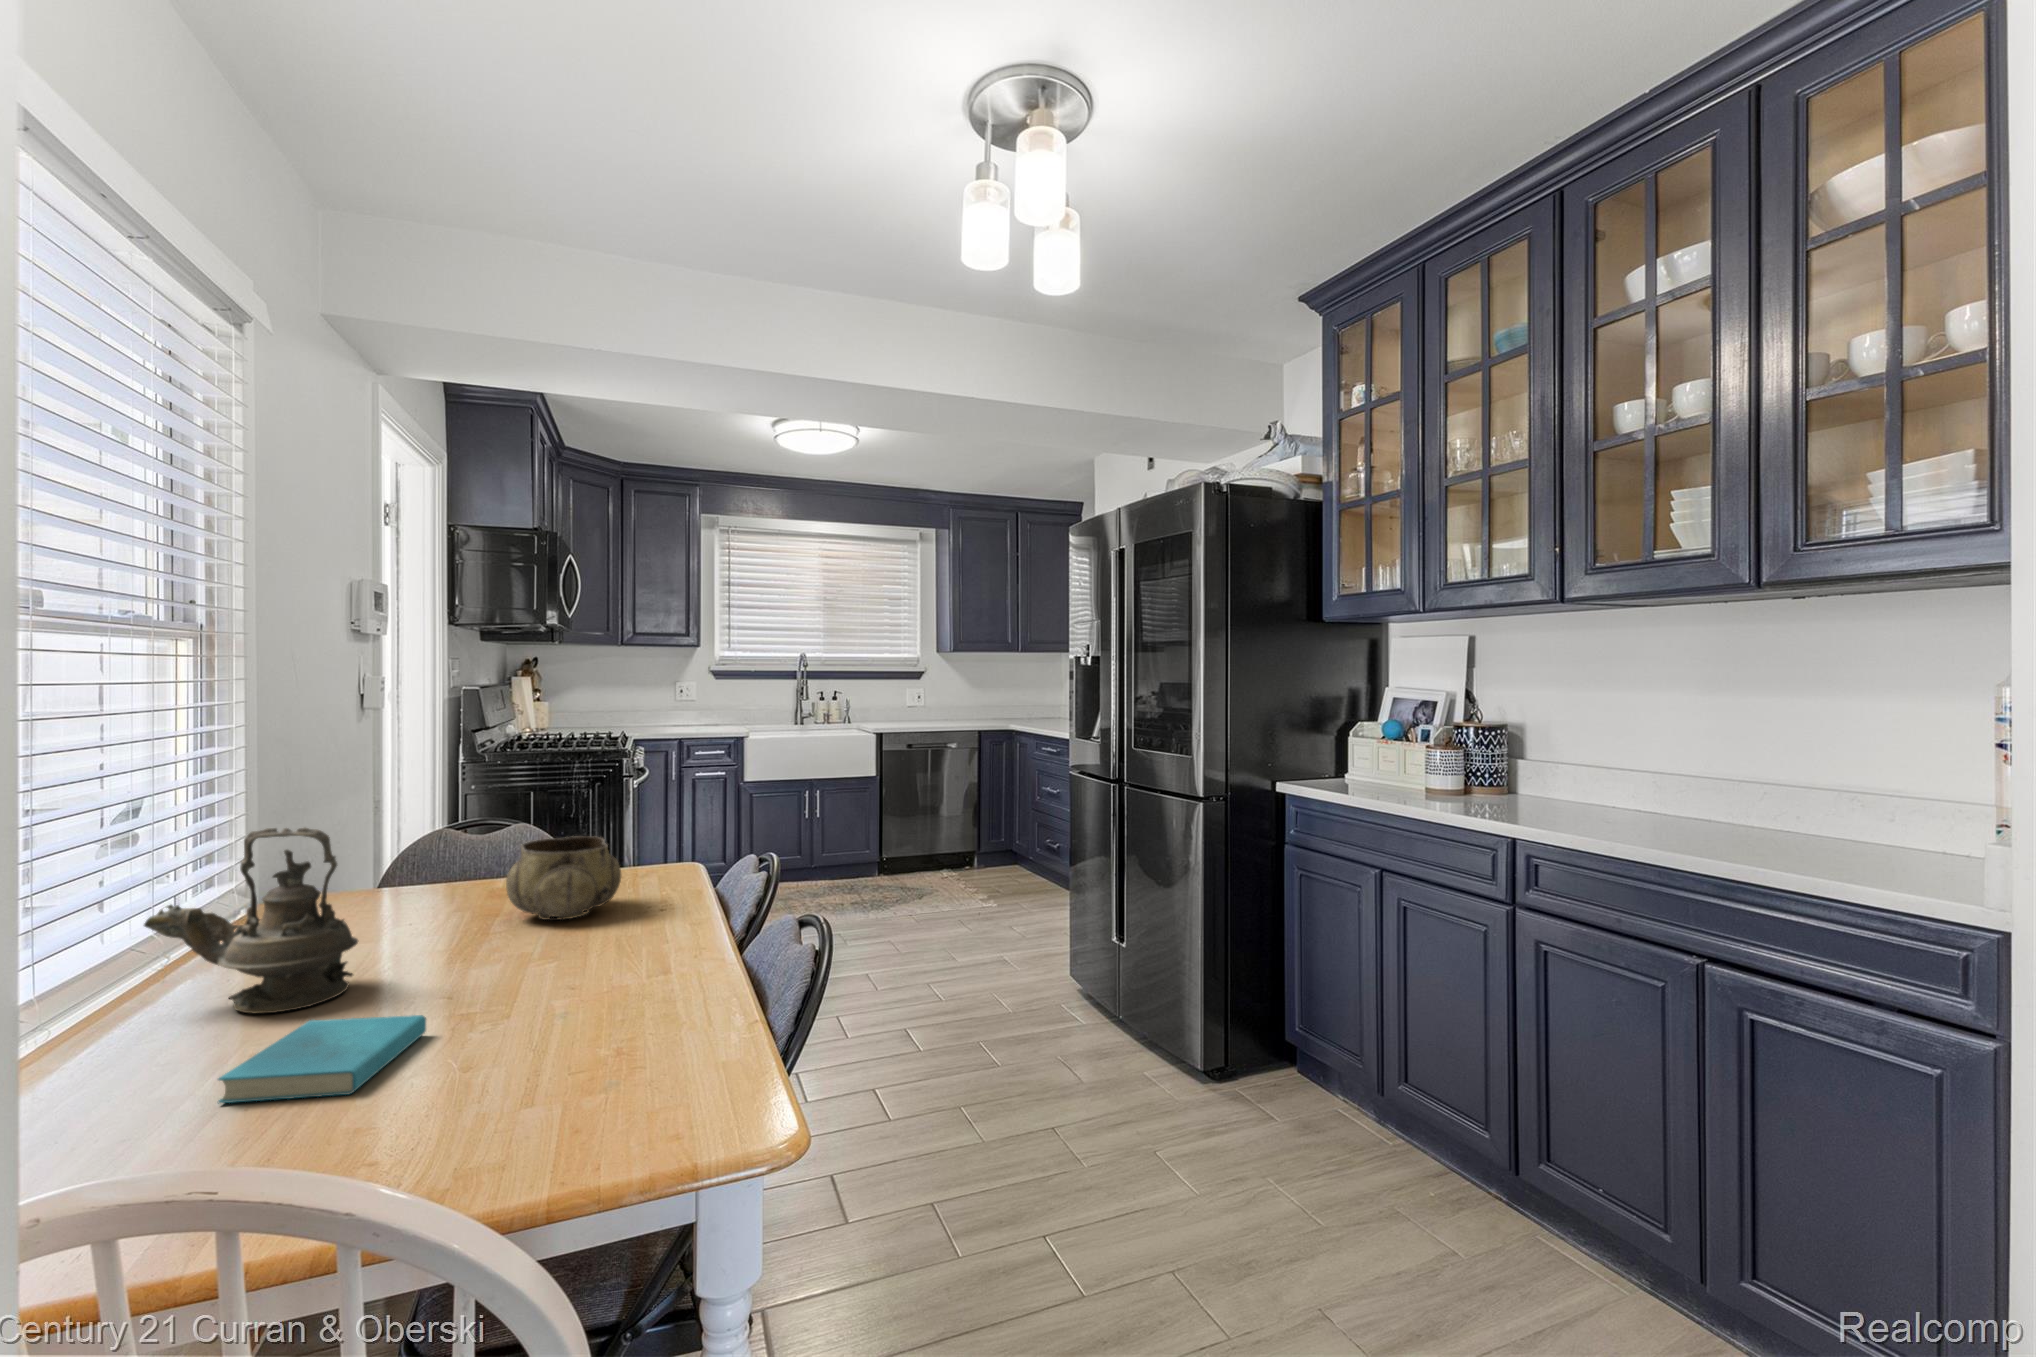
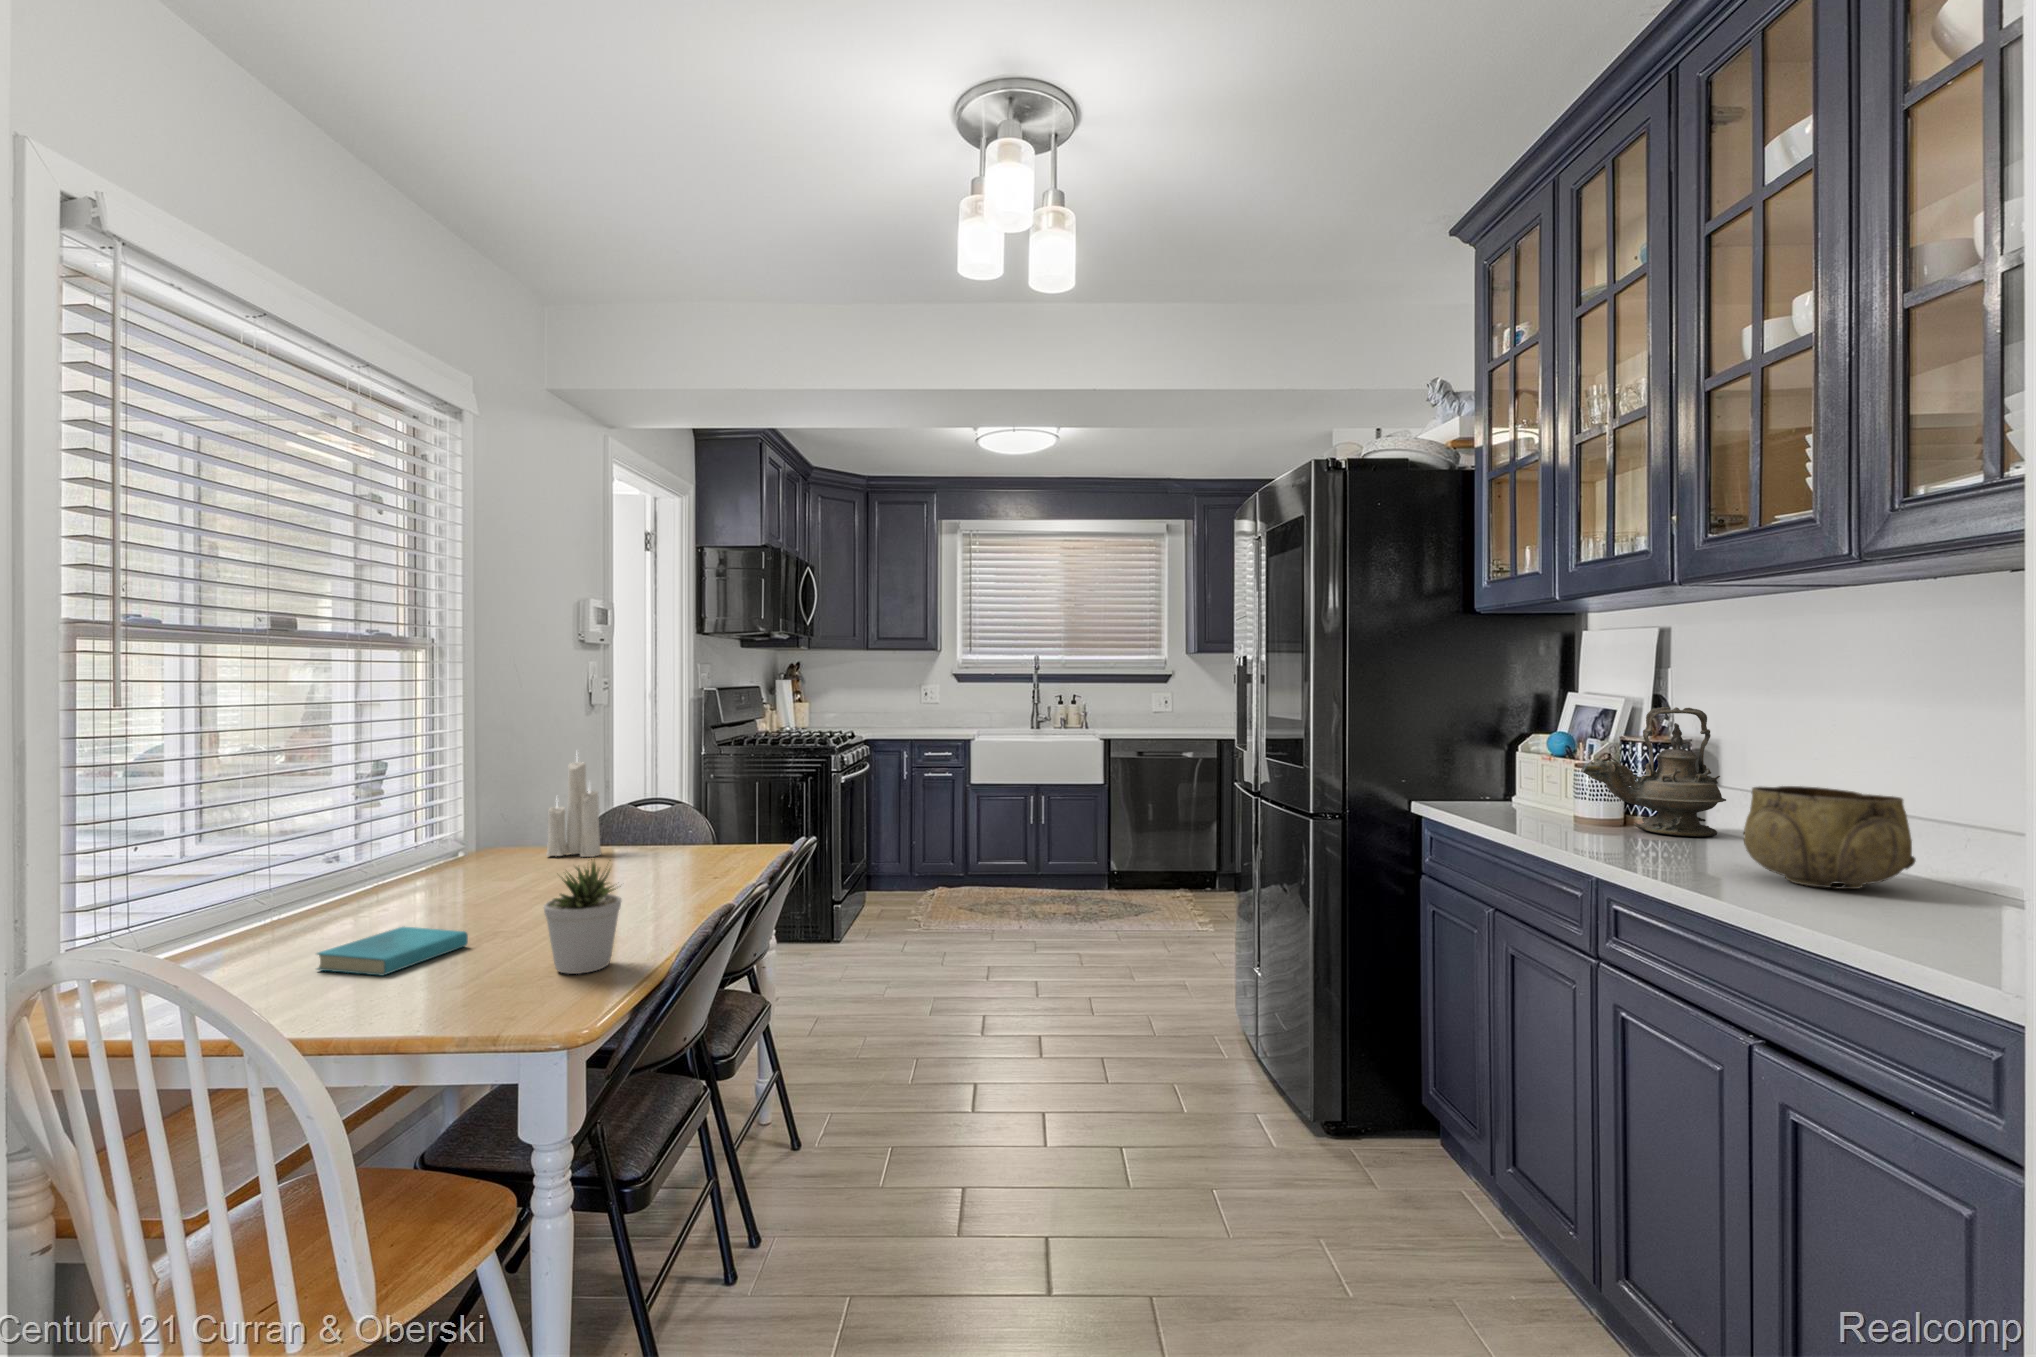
candle: none [362,758,442,902] -> present [546,754,601,857]
teapot: present [144,828,358,1014] -> present [1581,707,1726,837]
decorative bowl: present [506,836,621,920] -> present [1744,786,1916,889]
potted plant: none [594,898,691,1050] -> present [544,862,621,974]

